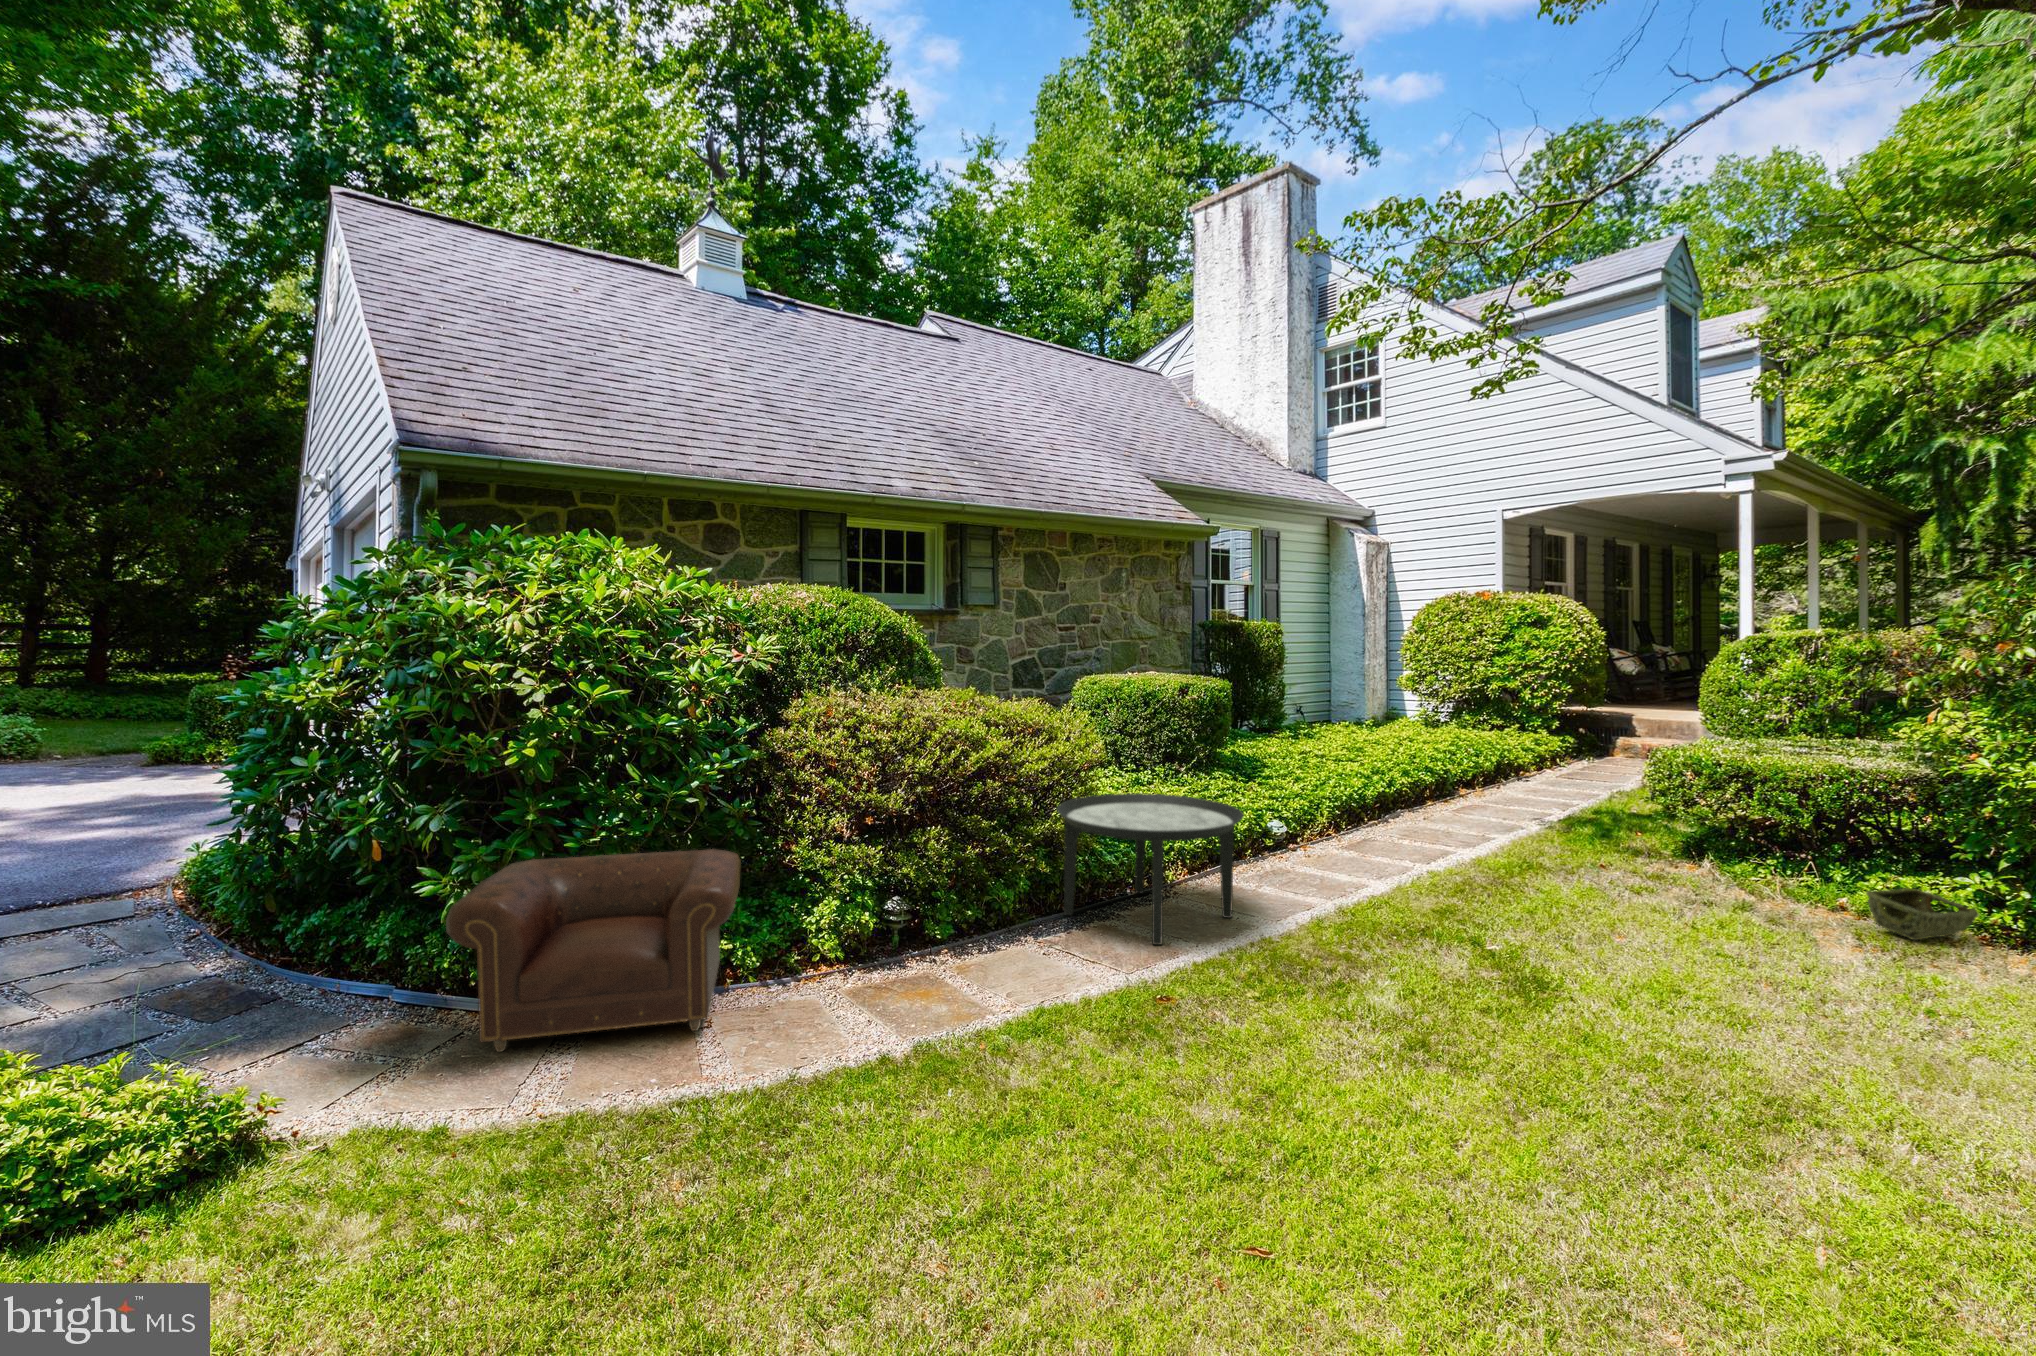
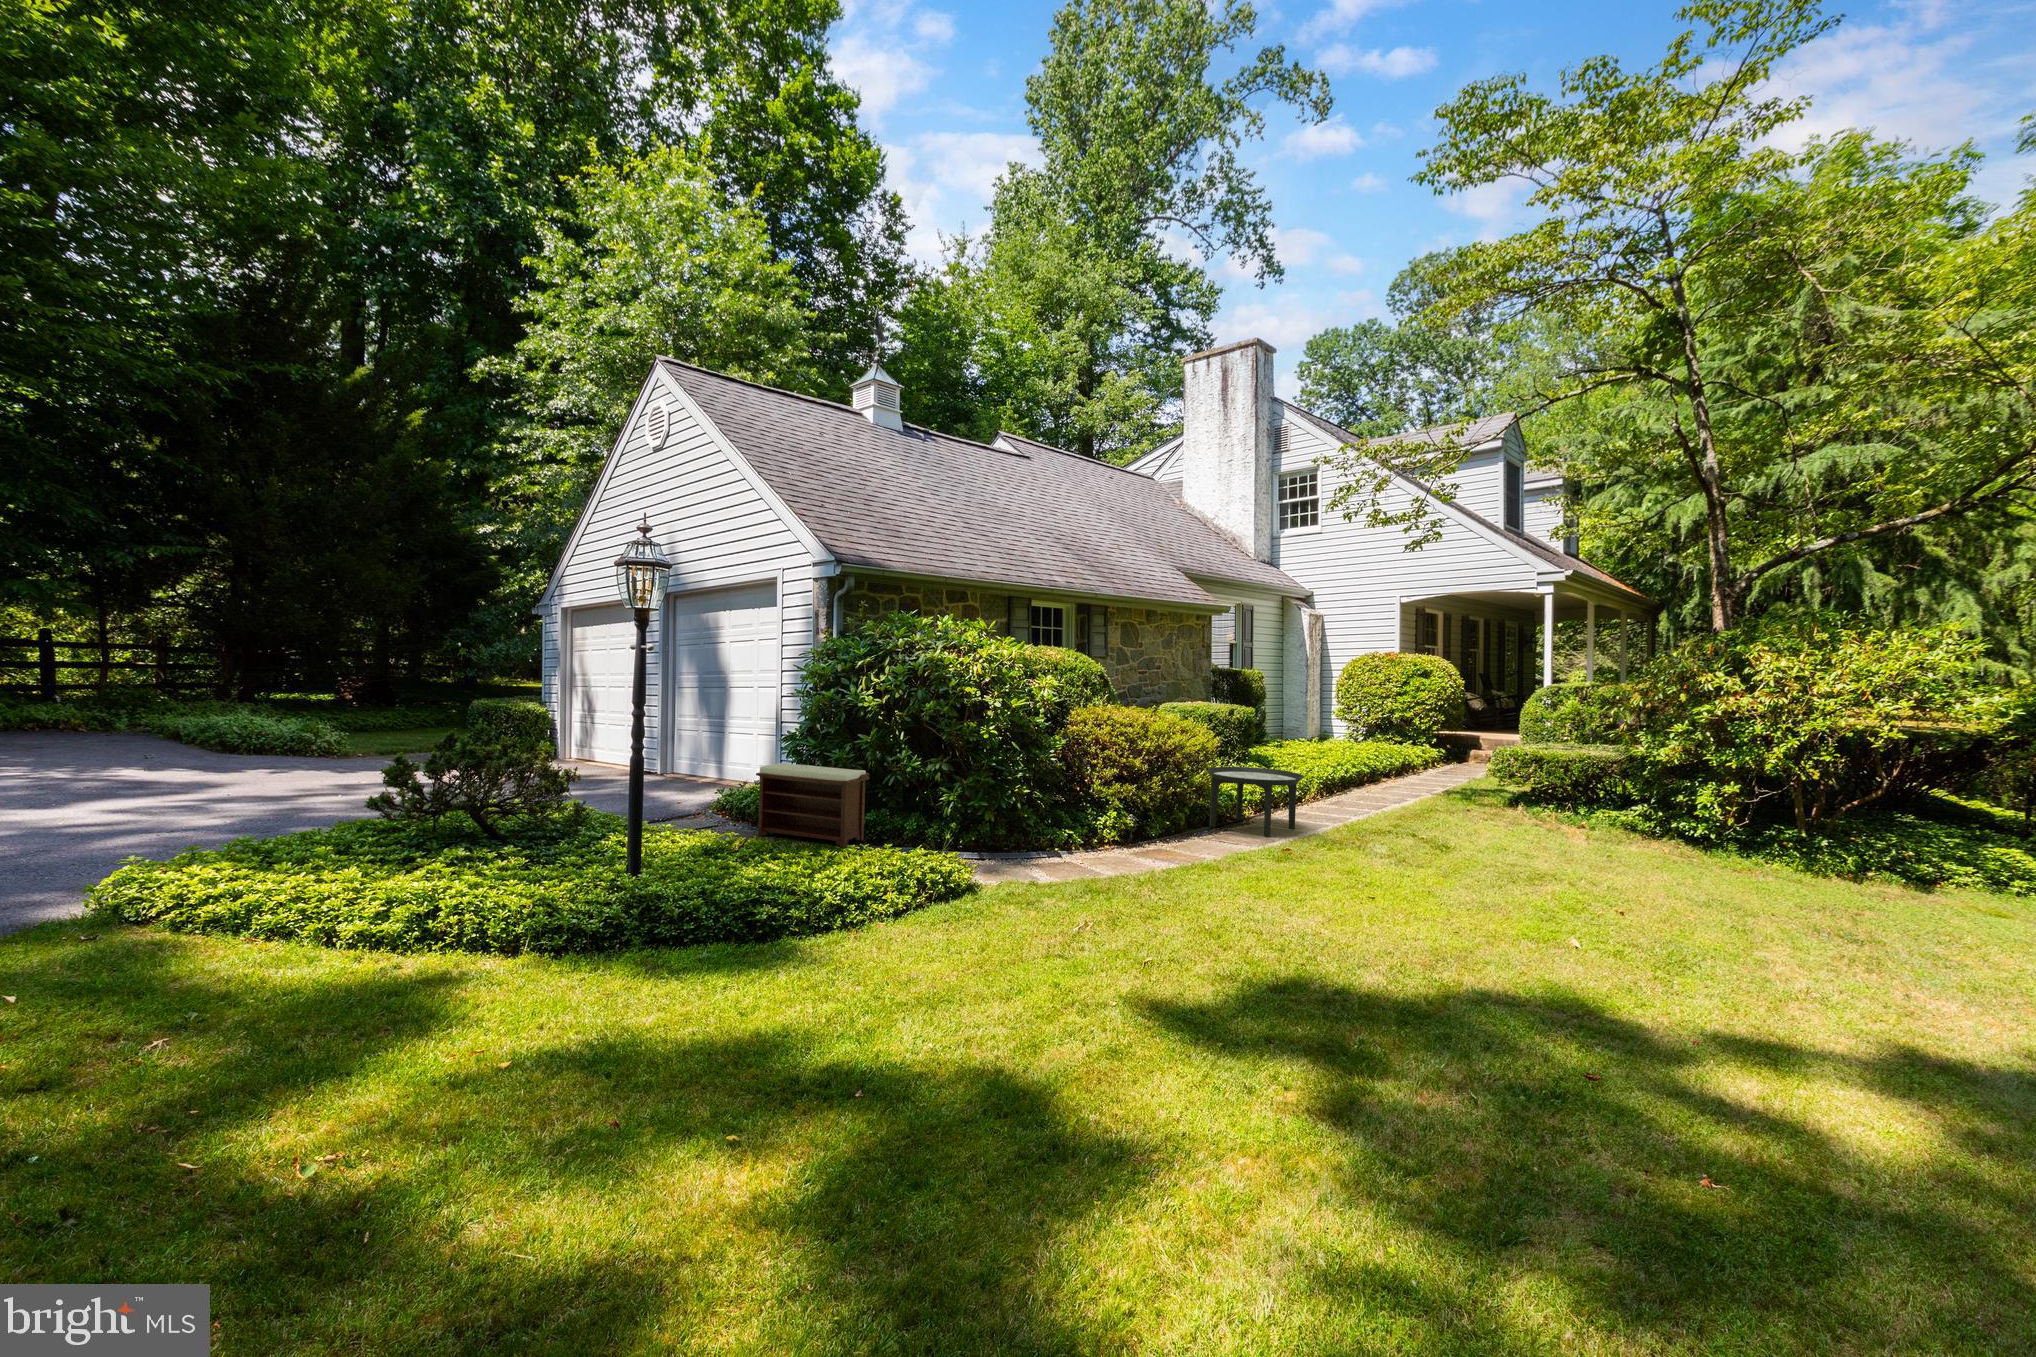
bench: none [110,809,309,991] -> present [756,763,870,847]
armchair: present [446,849,741,1052] -> none [987,783,1114,864]
woven basket: present [1867,888,1979,940] -> none [1591,816,1639,838]

